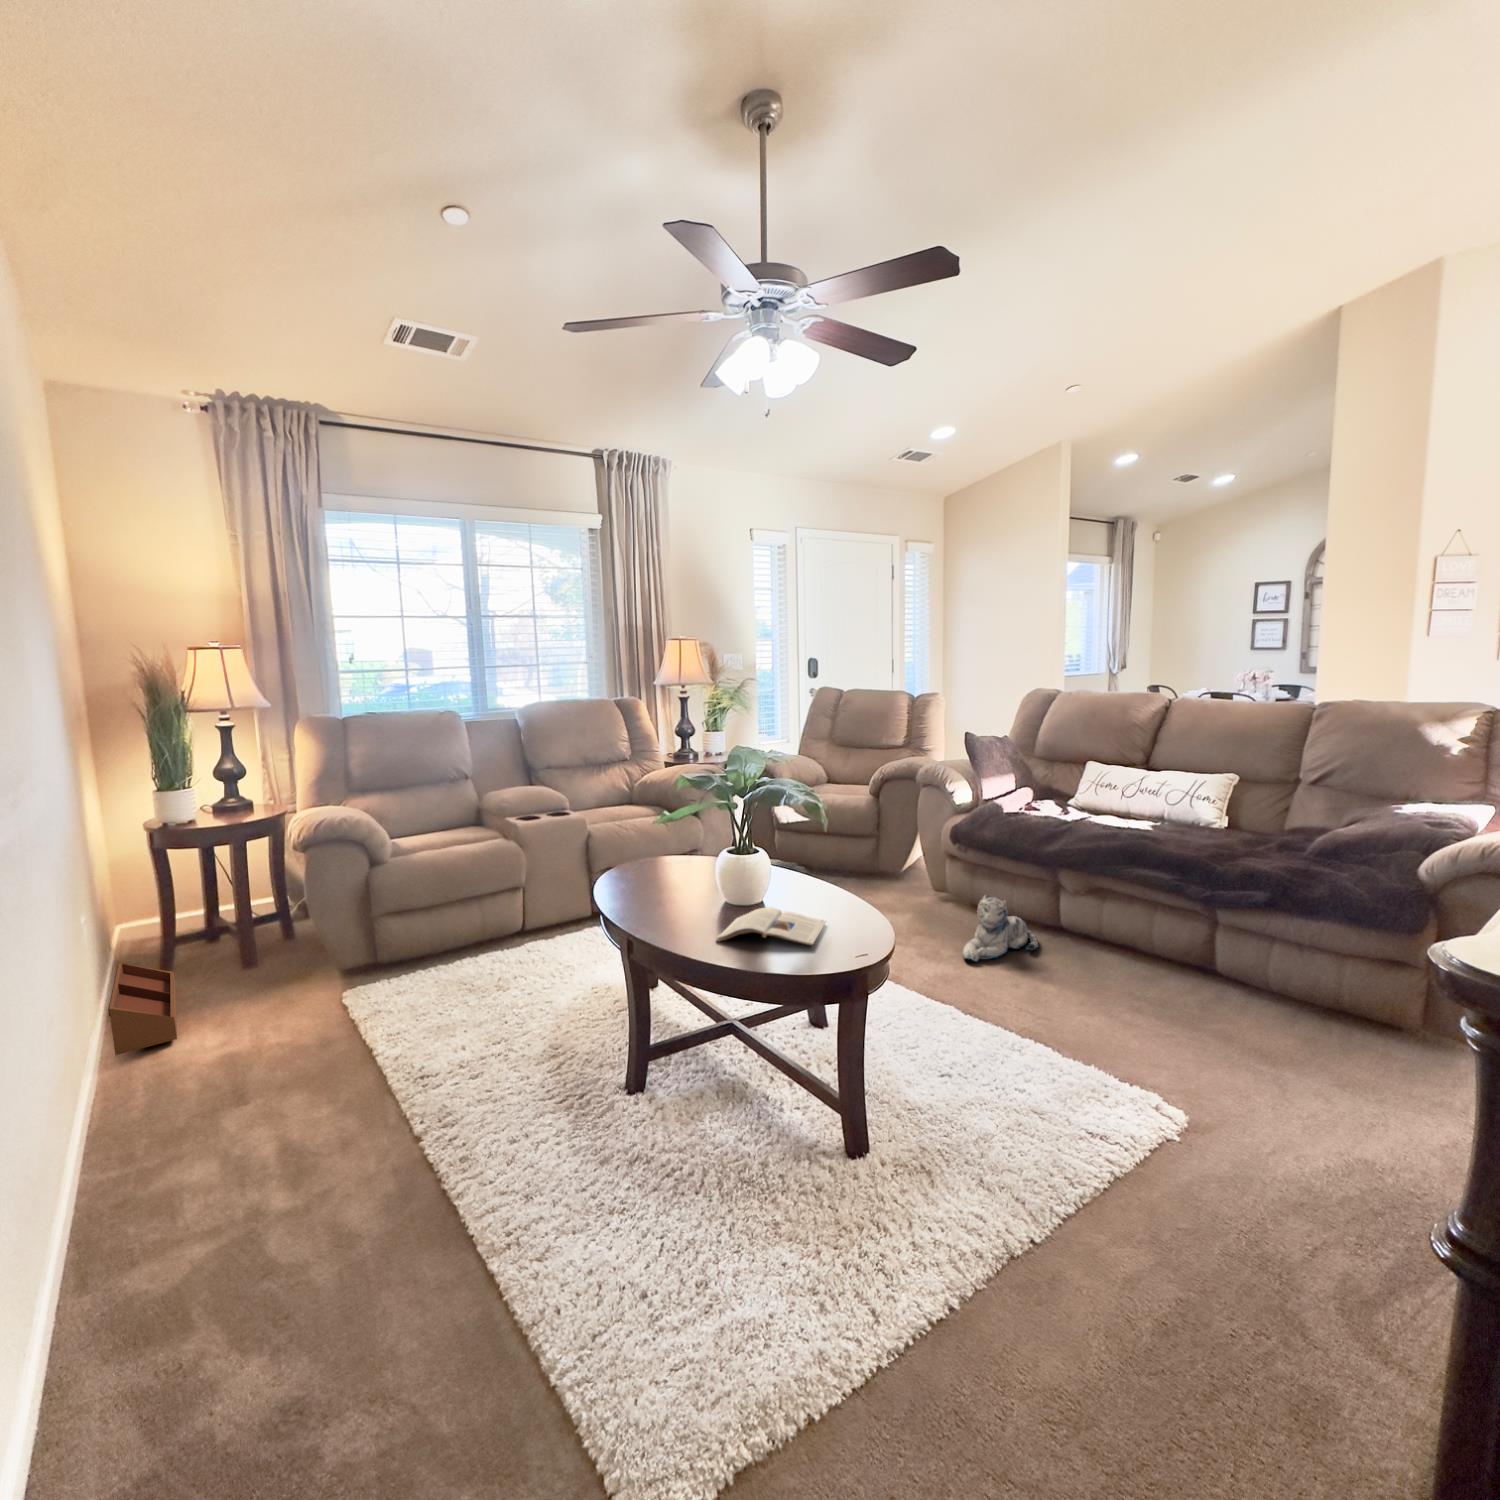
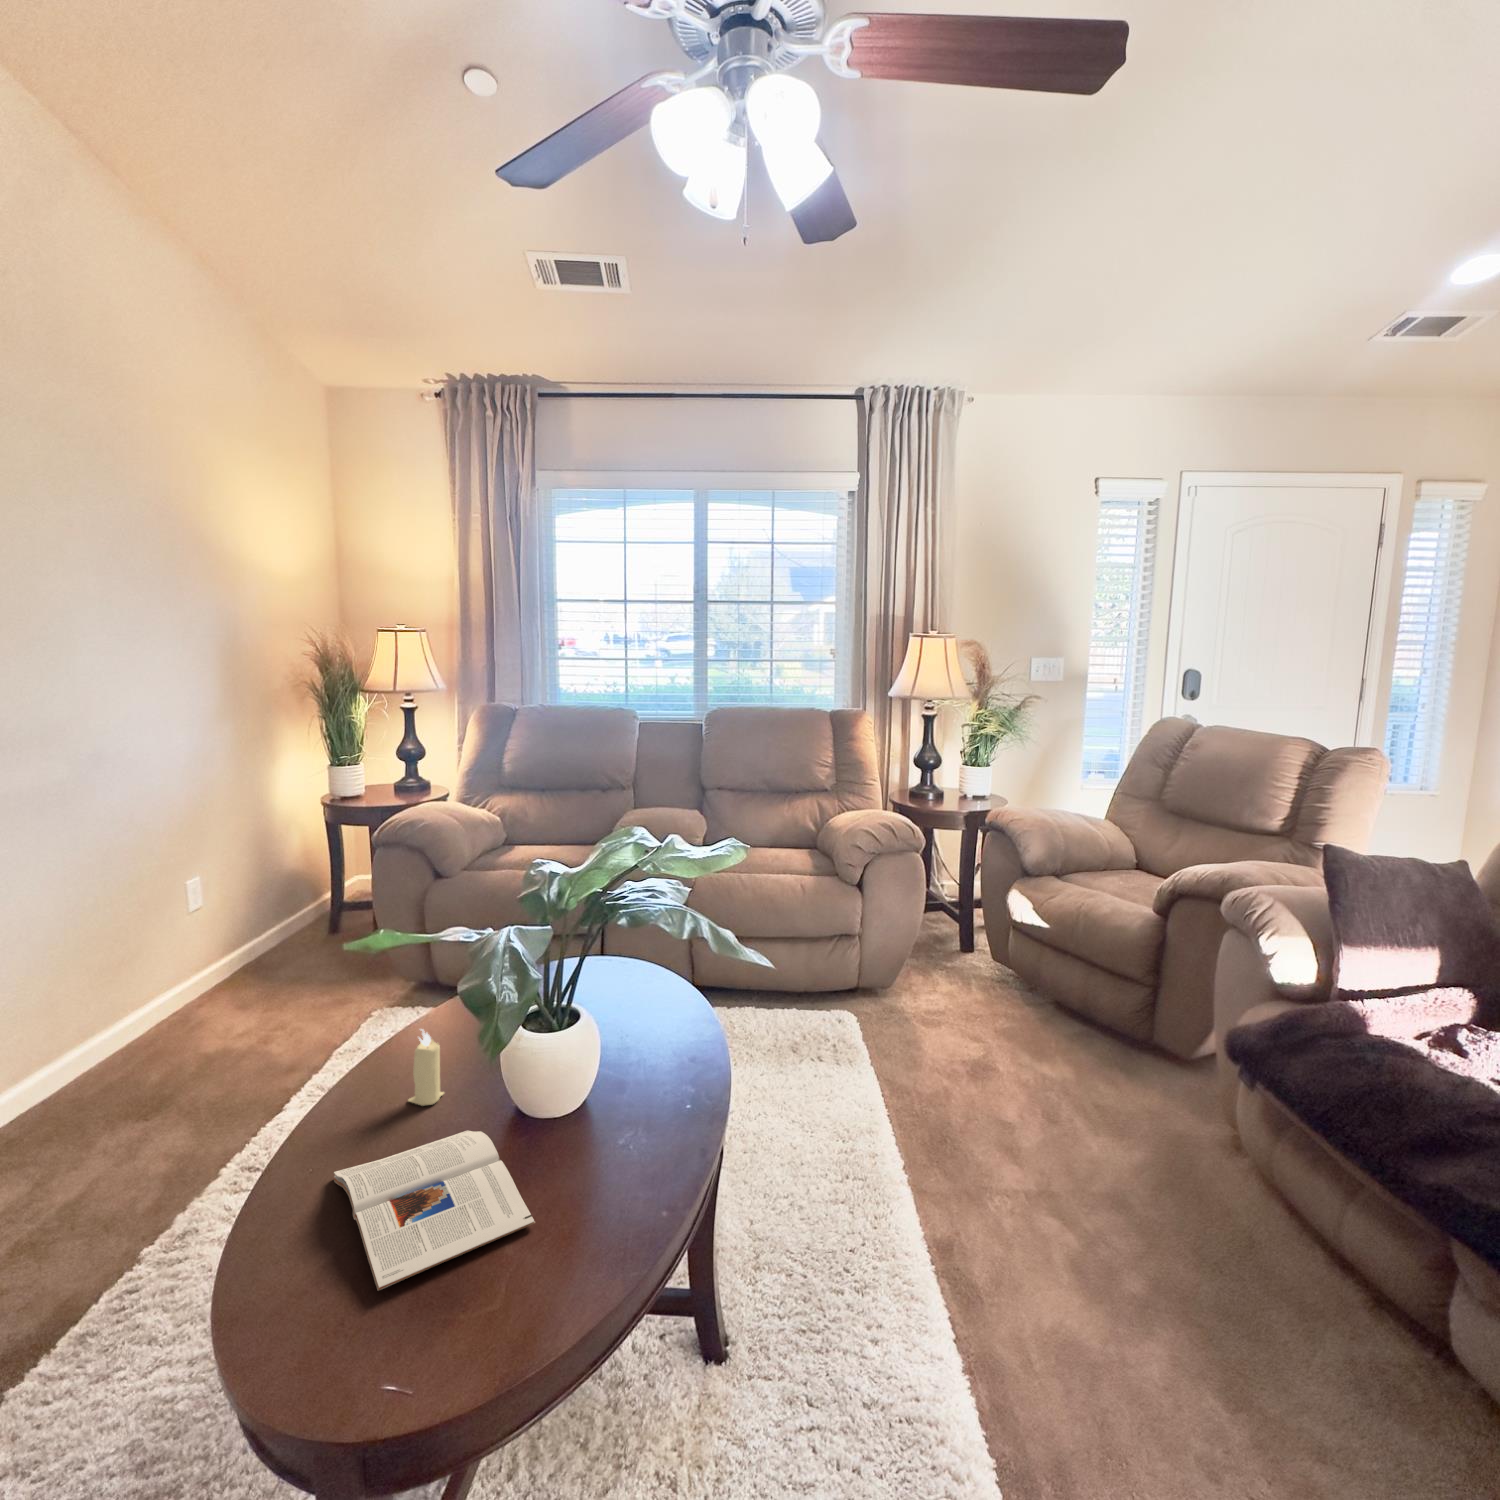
candle: none [684,876,701,920] -> present [408,1029,444,1106]
plush toy: present [963,896,1038,962] -> none [1147,1215,1392,1399]
storage bin: present [108,963,177,1055] -> none [169,915,311,1009]

